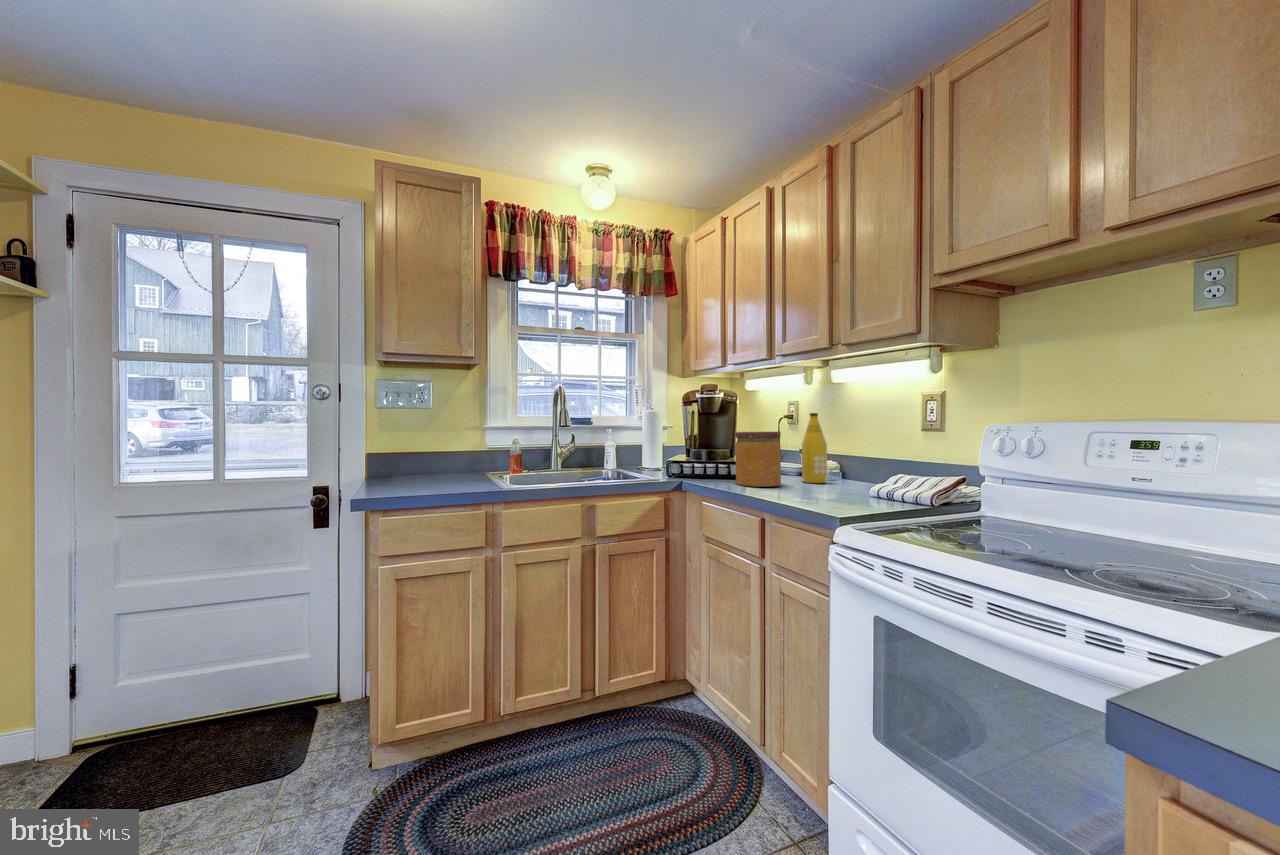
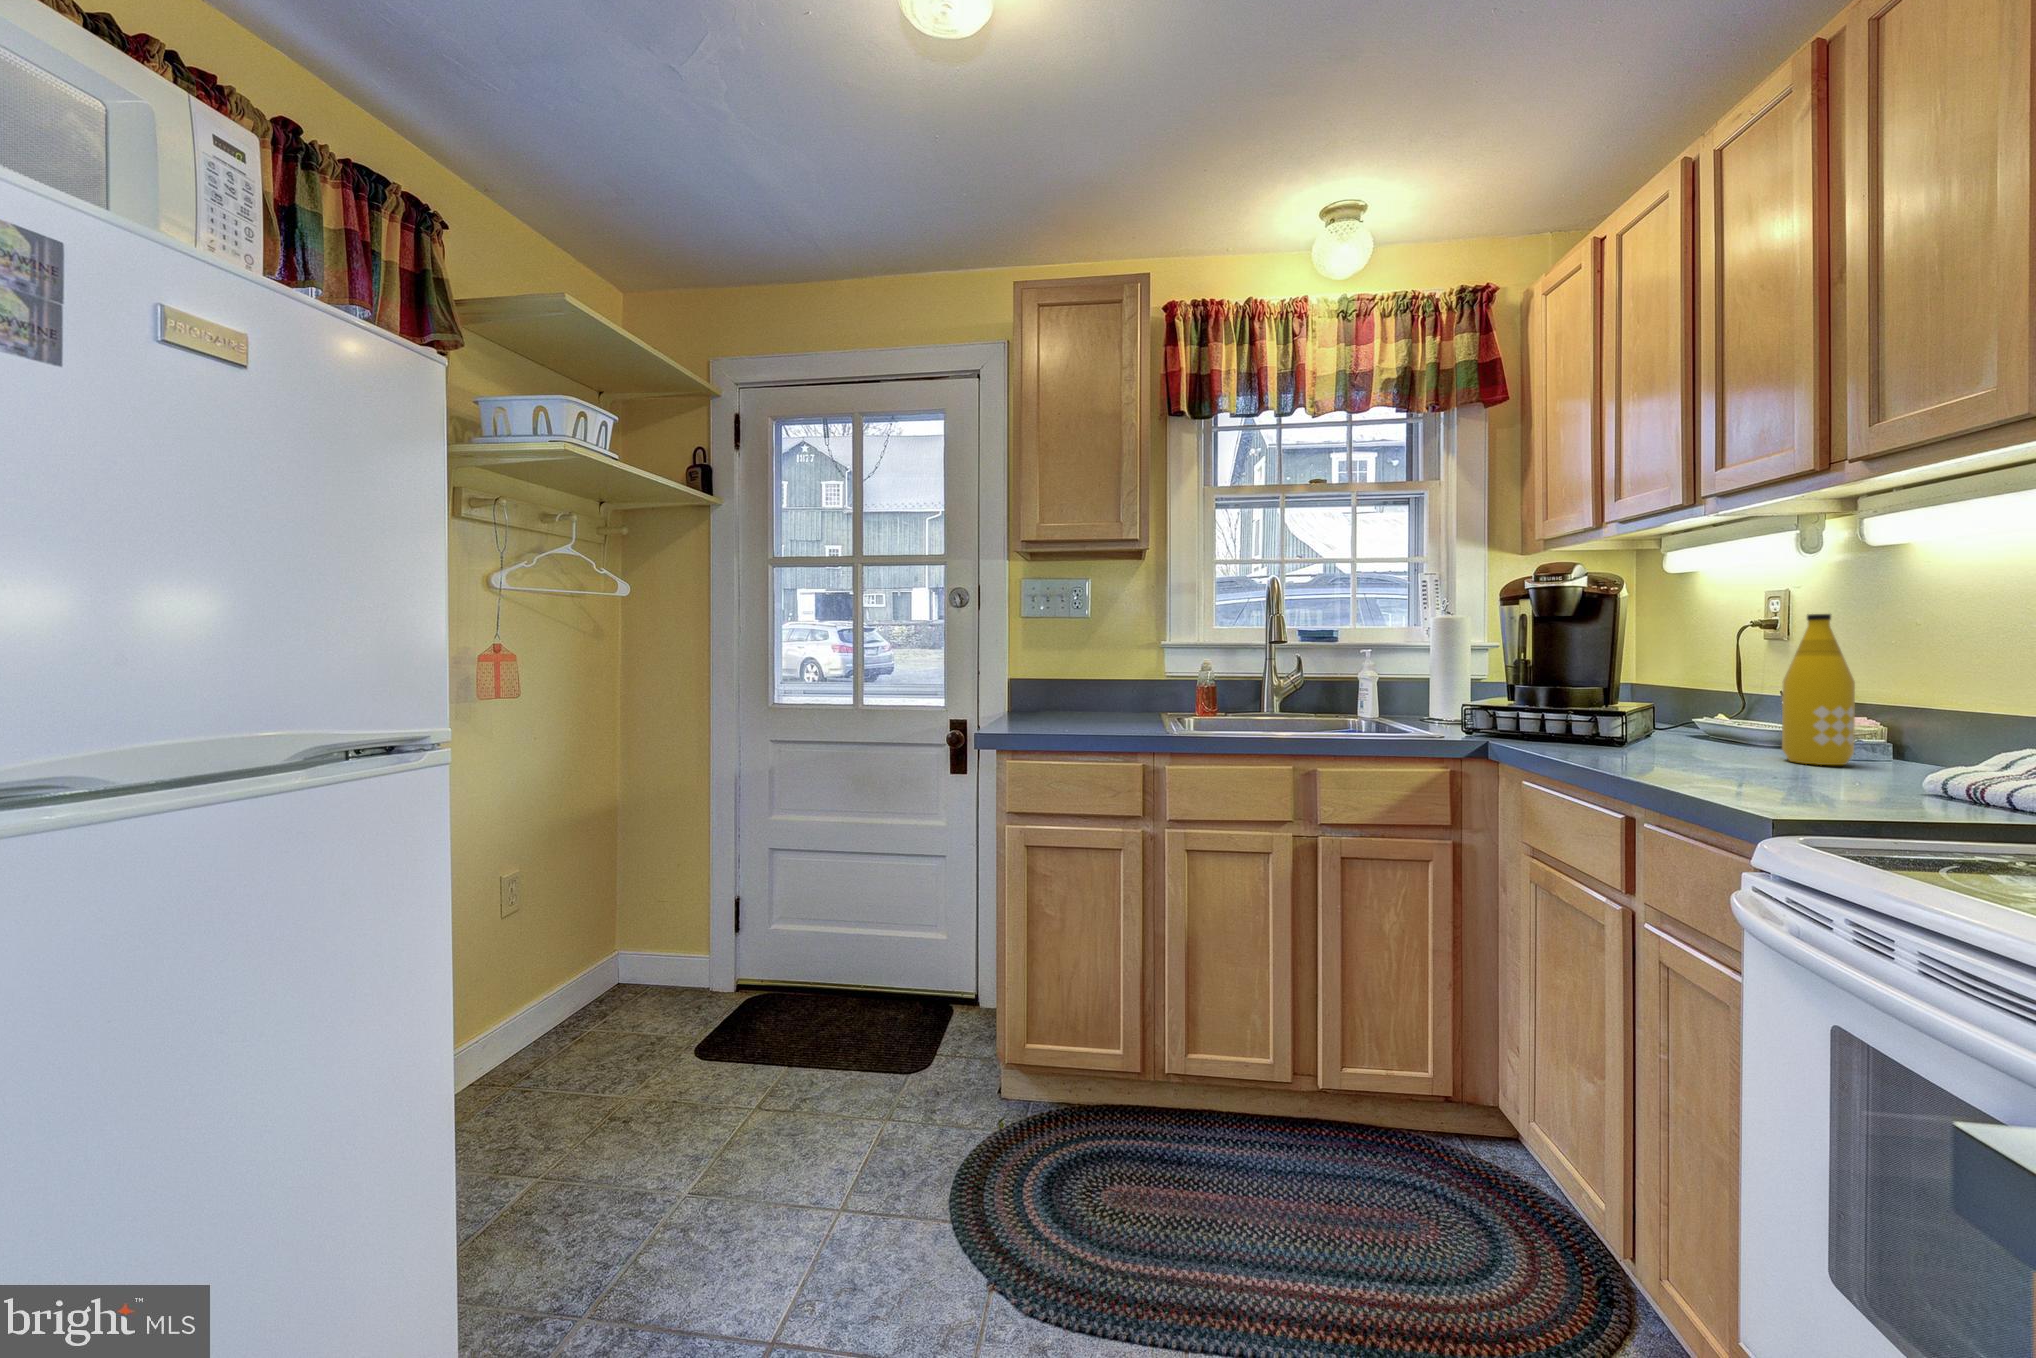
jar: present [735,432,781,487] -> none [1602,654,1714,764]

